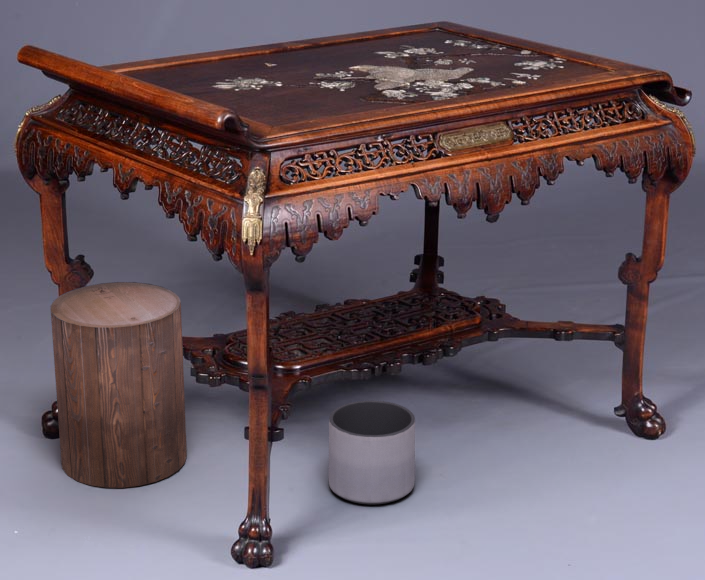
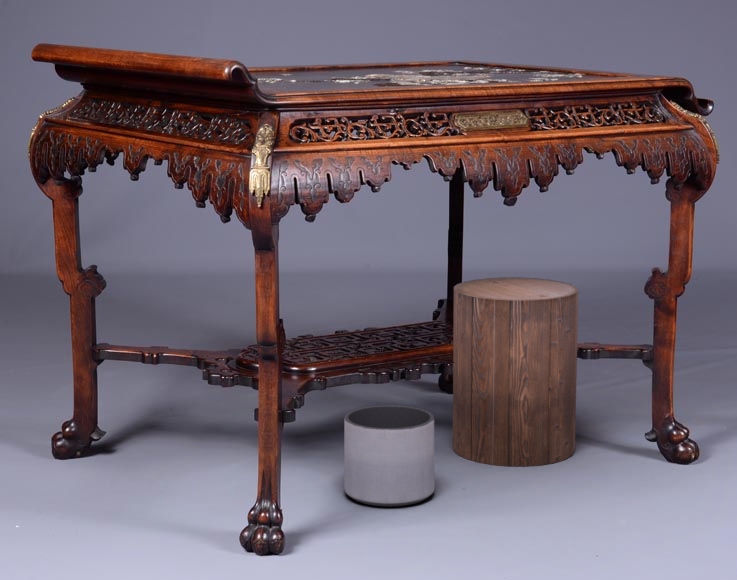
stool: present [50,282,187,488] -> present [453,277,578,467]

